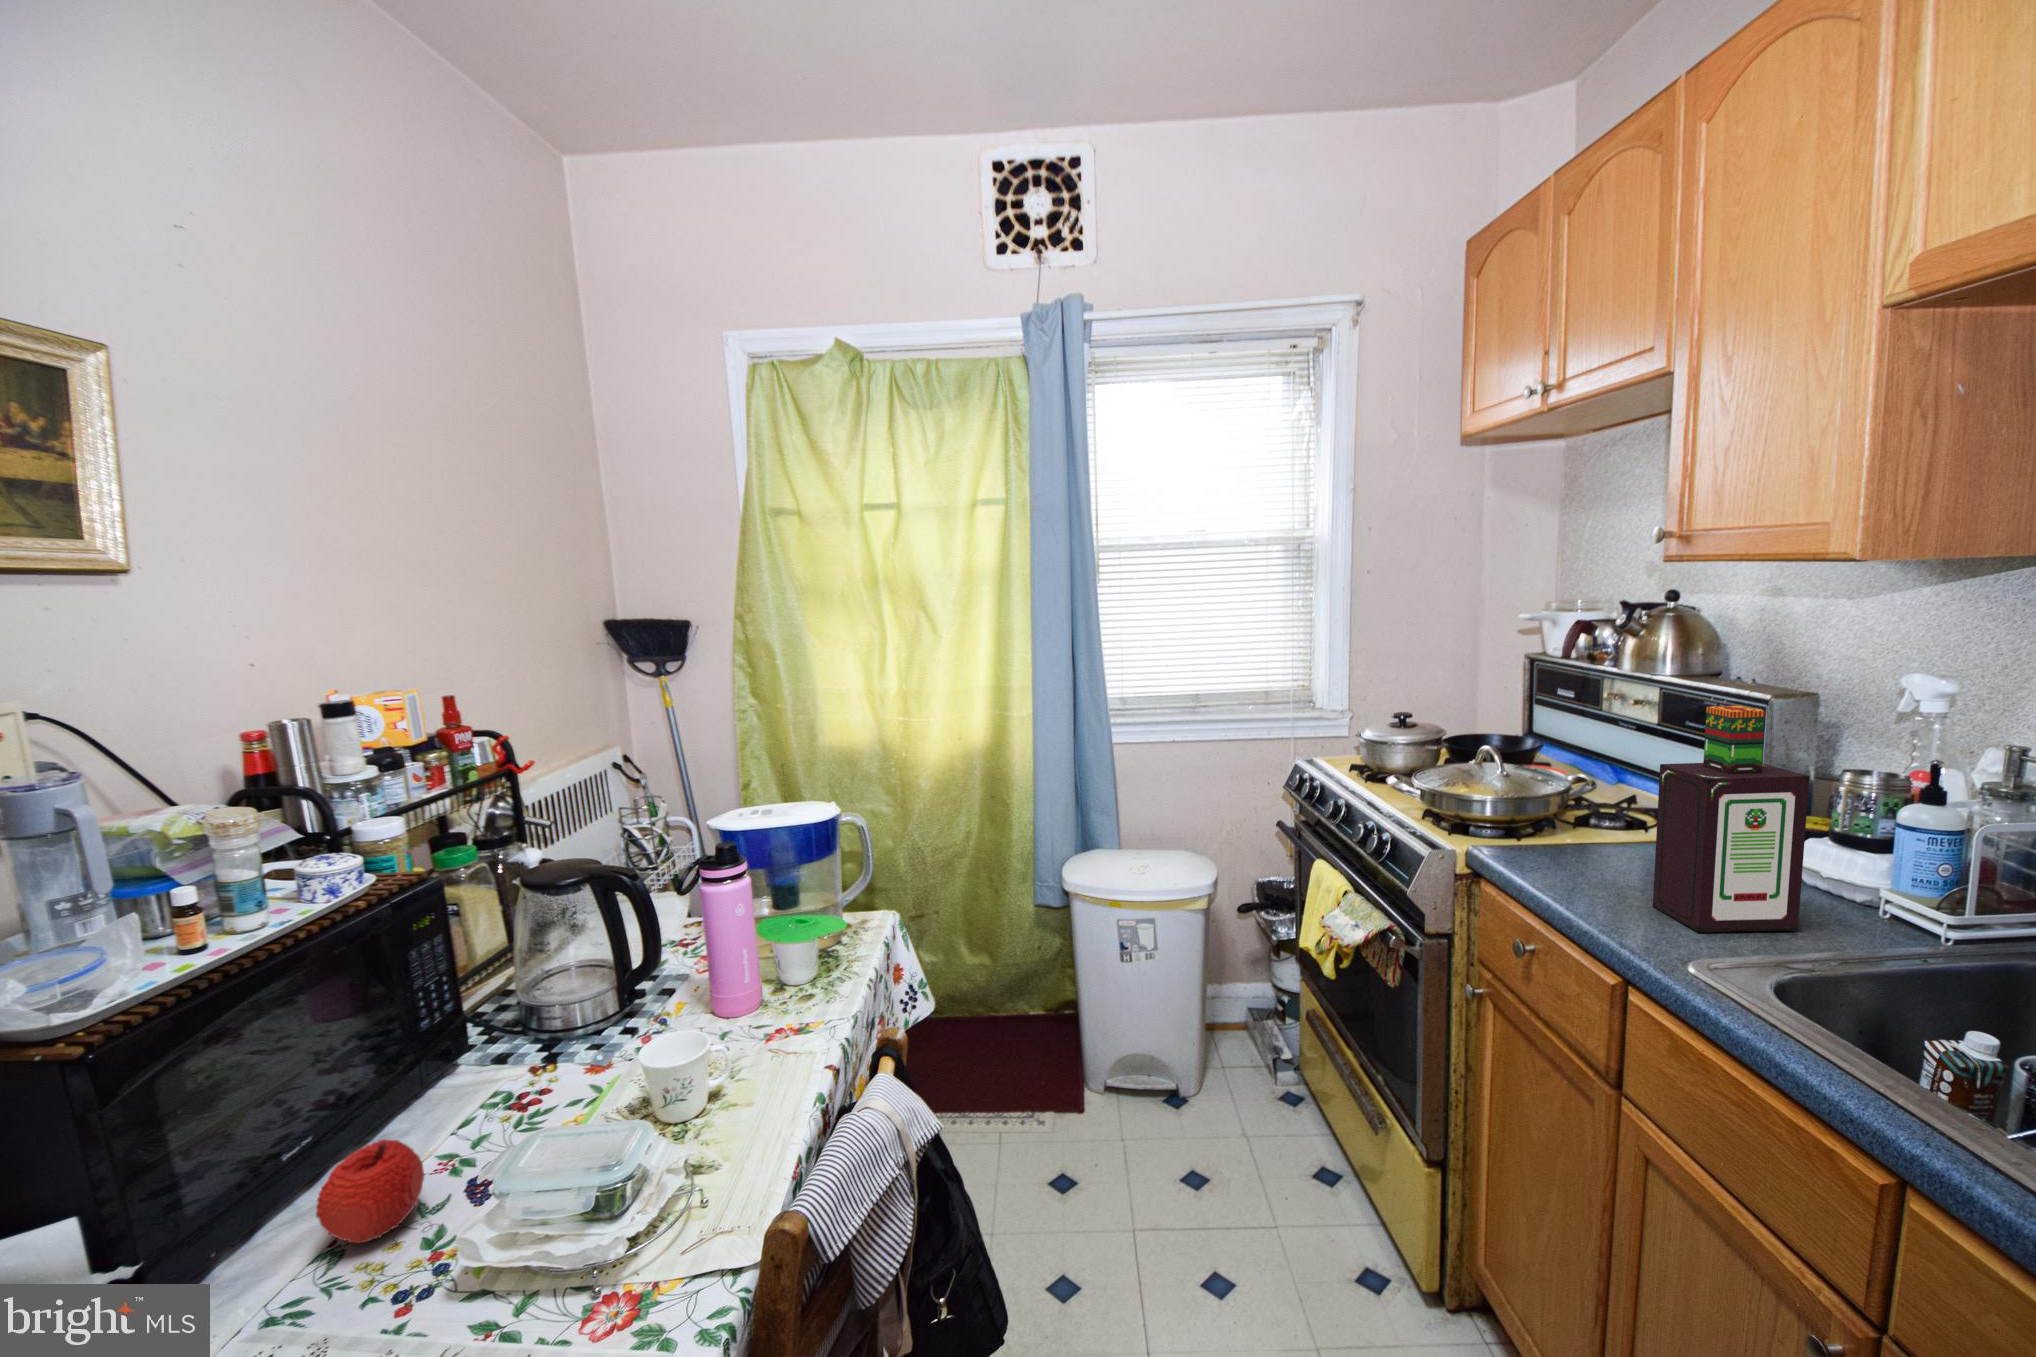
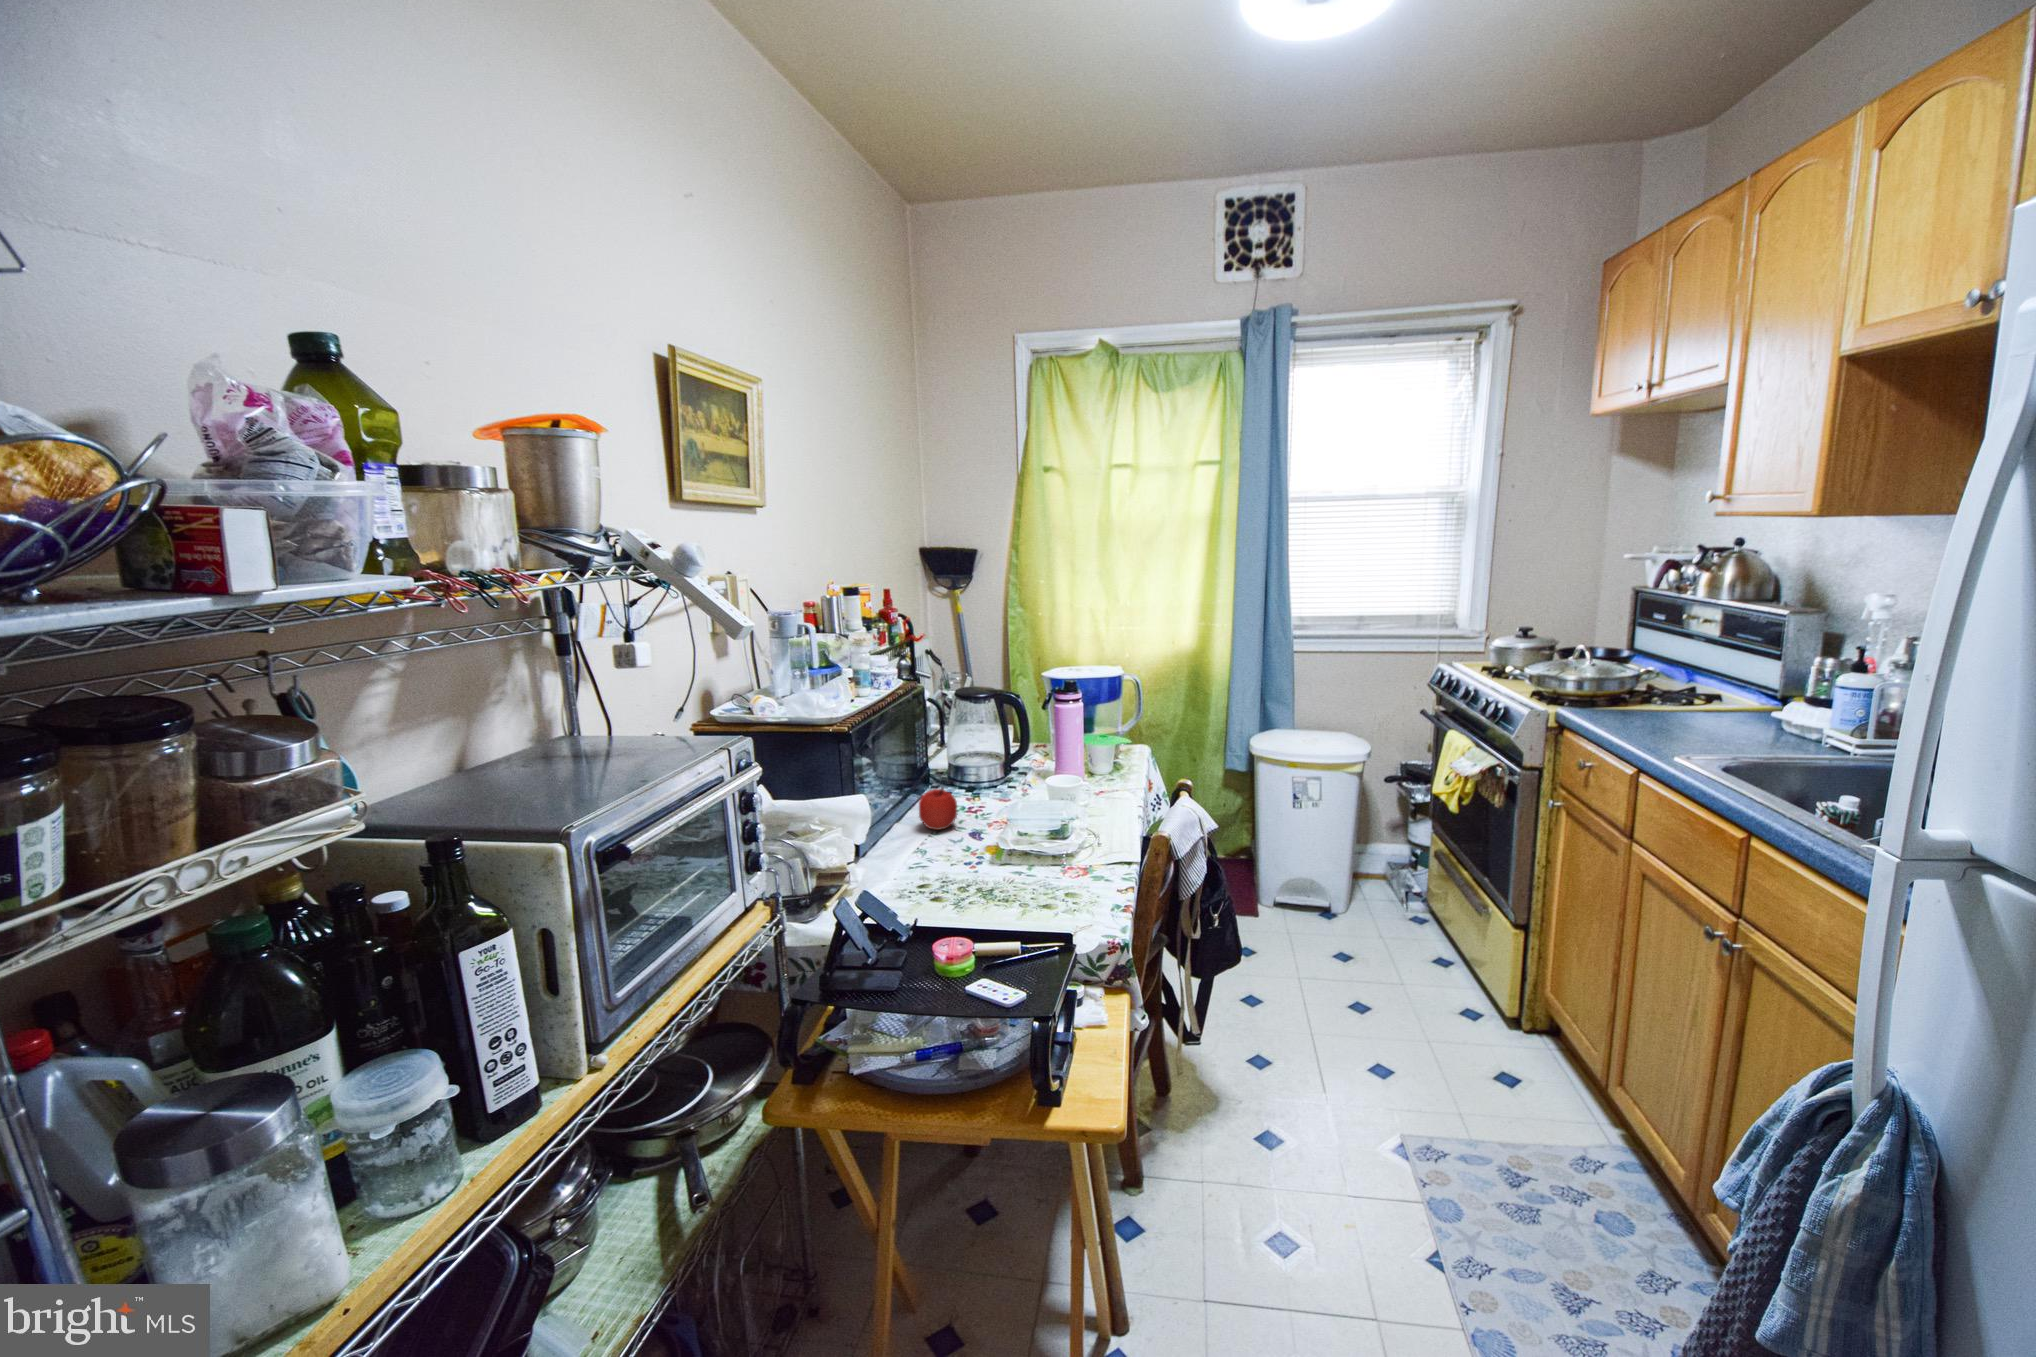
bottle: present [1653,706,1809,932] -> none [1673,606,1777,748]

